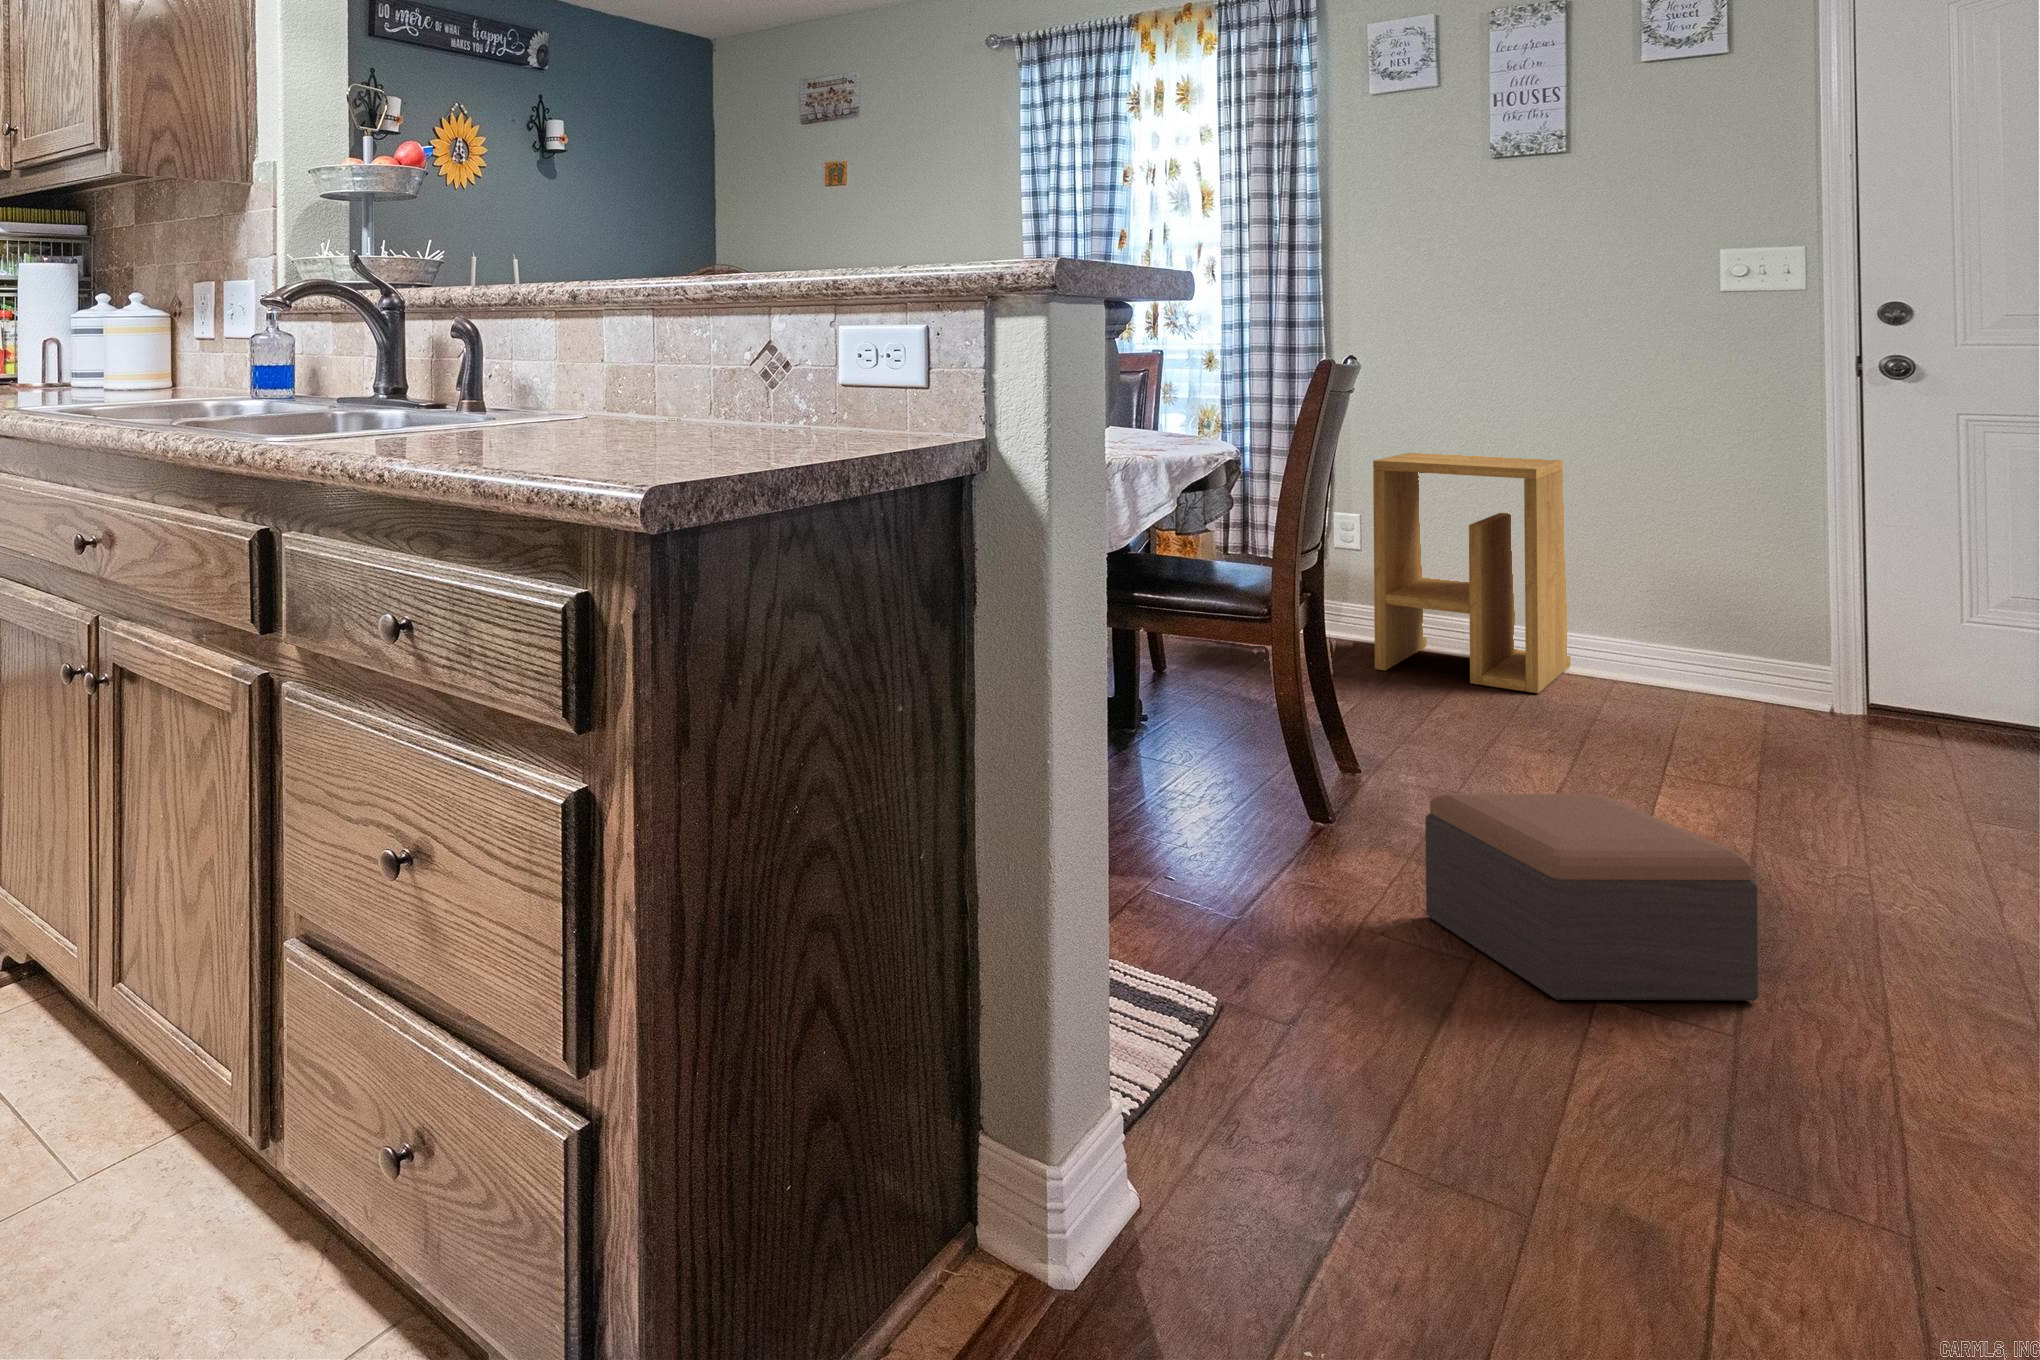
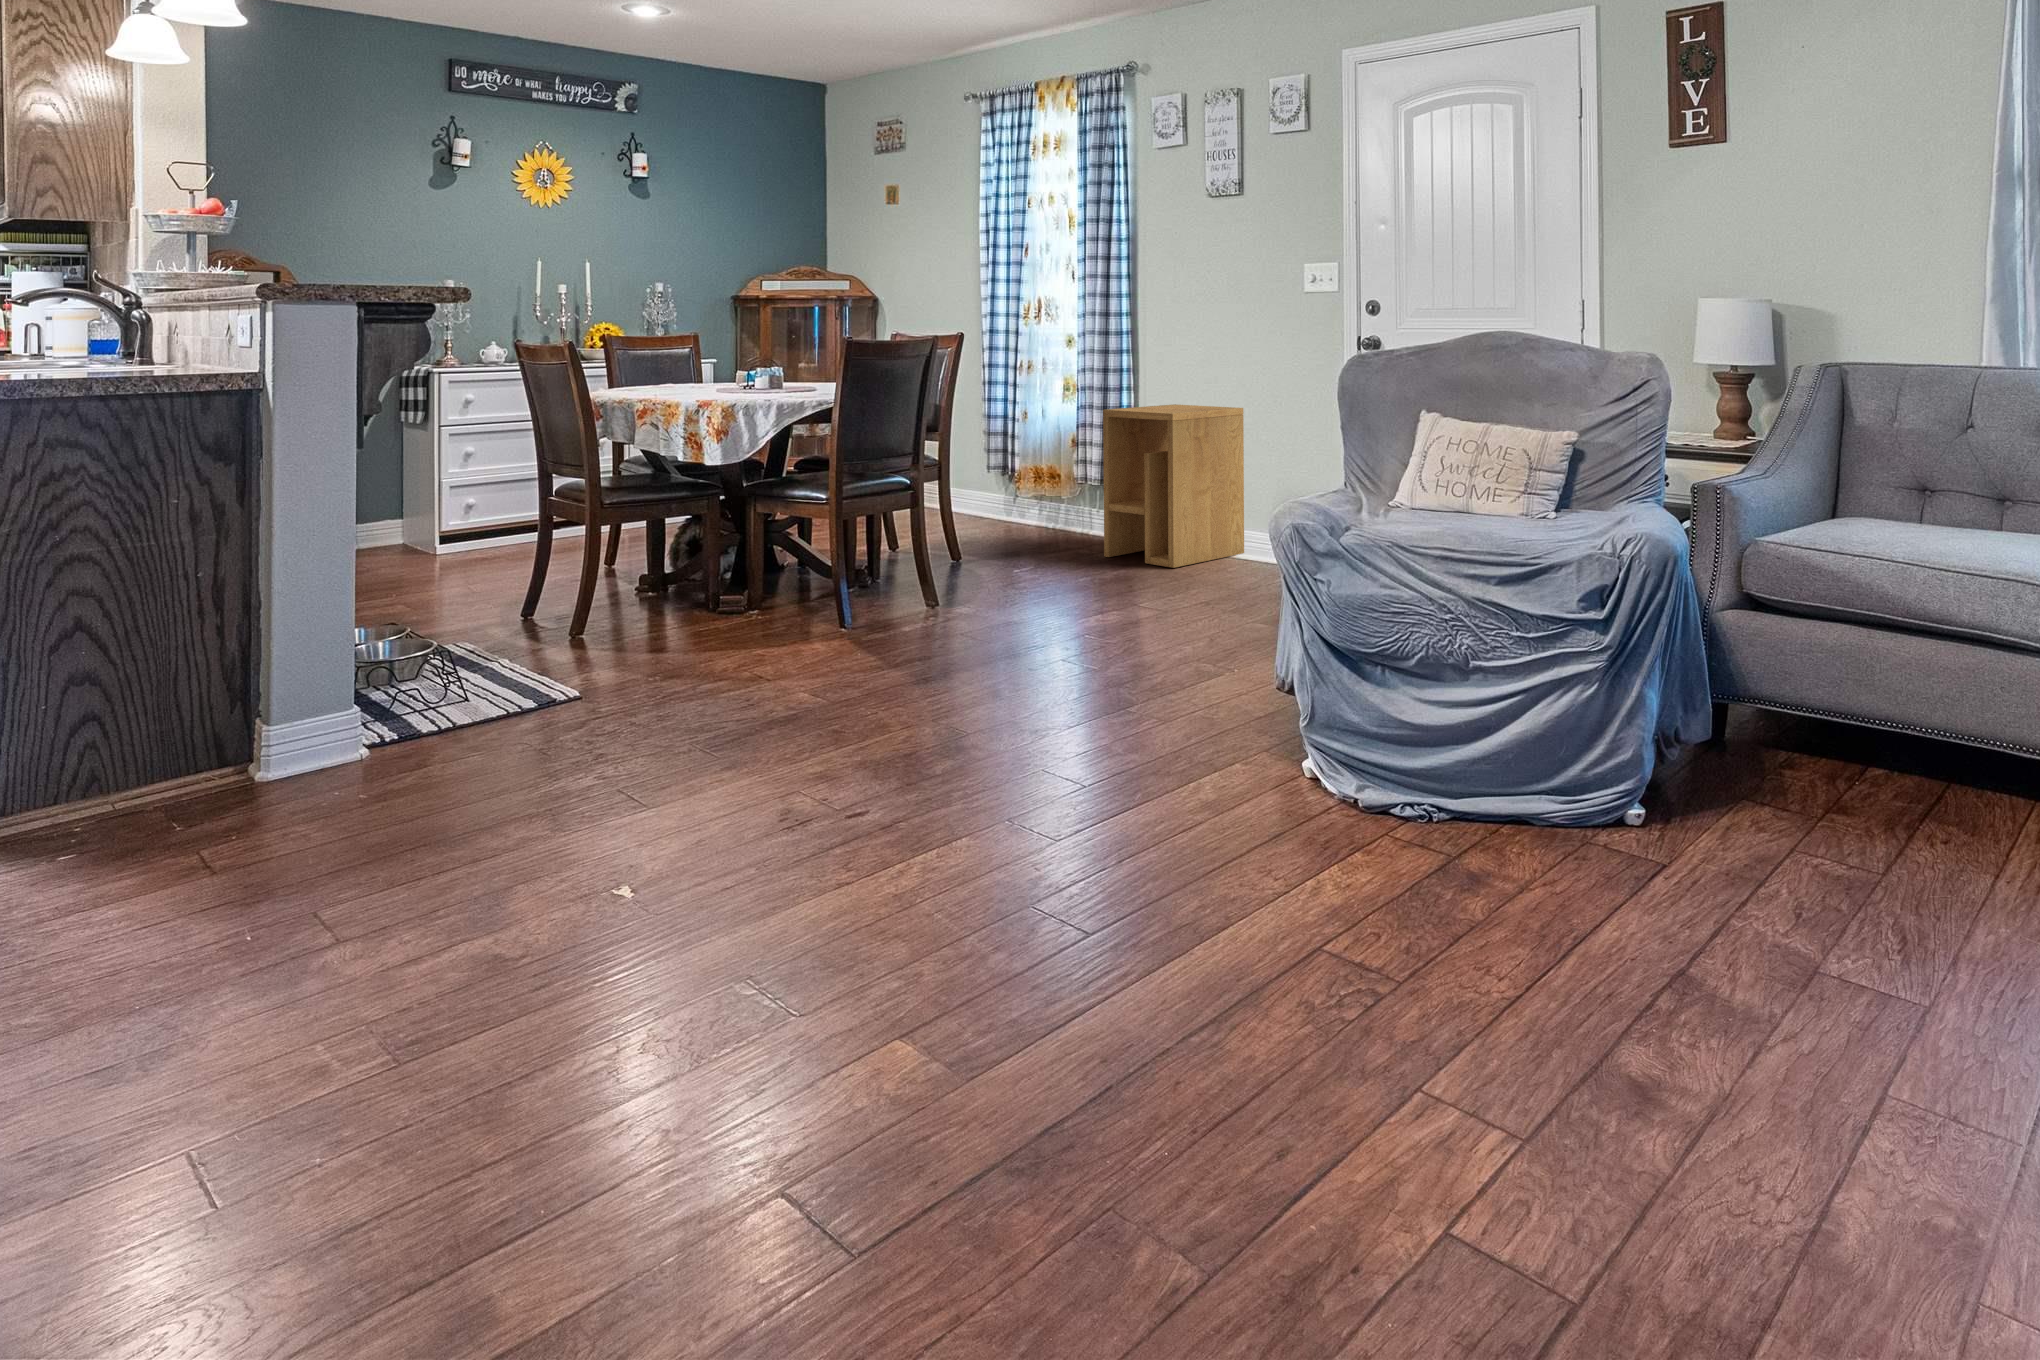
footstool: present [1425,794,1759,1001] -> none [760,595,893,700]

